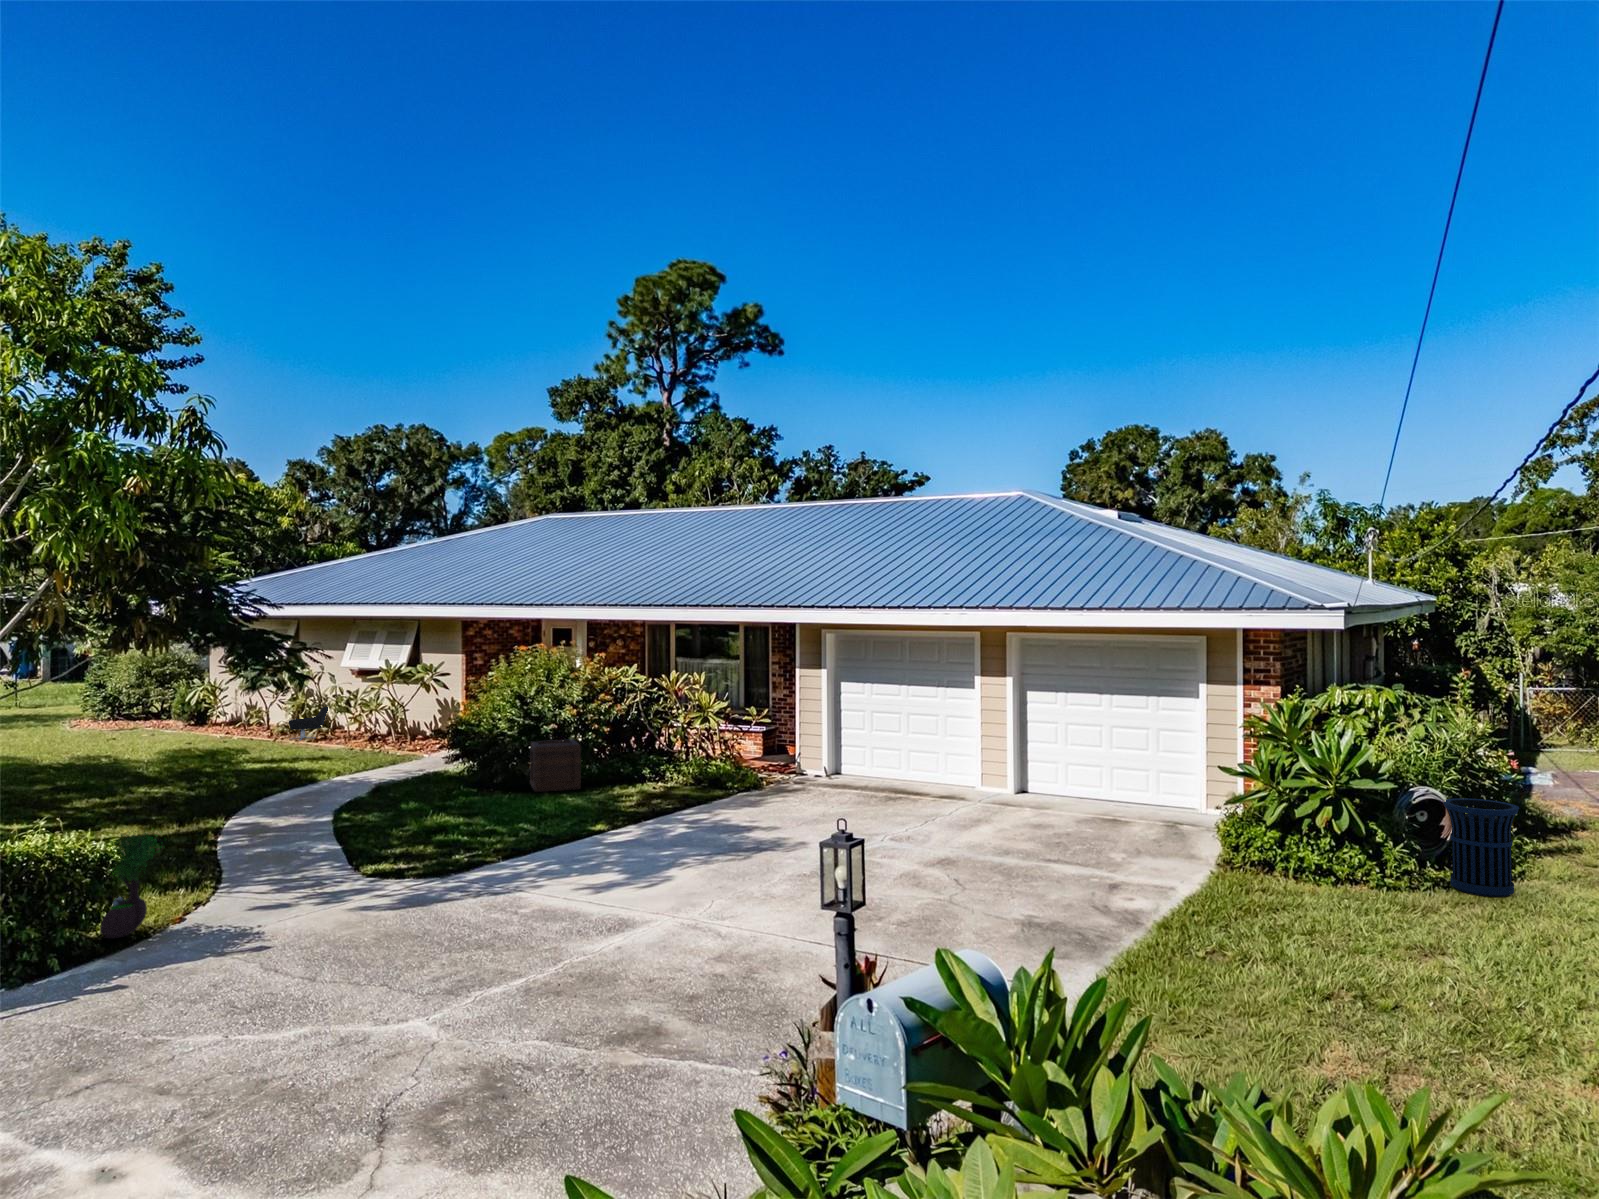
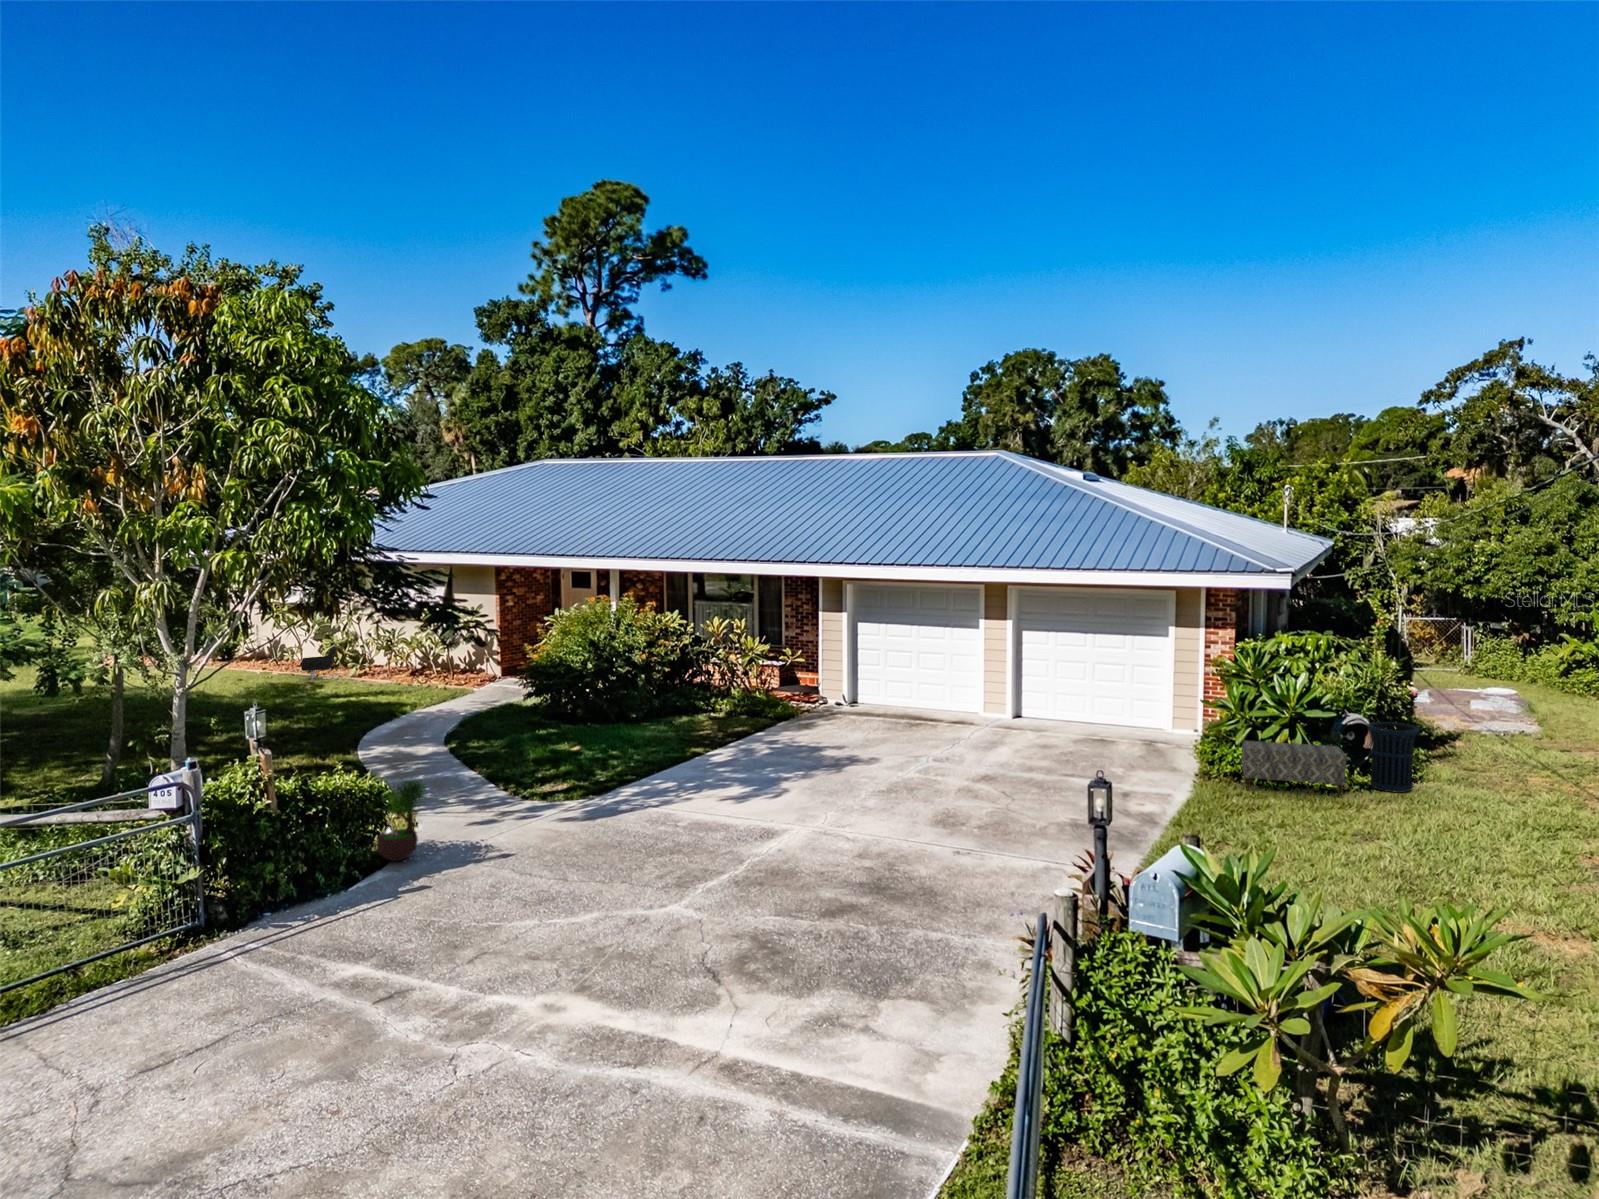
wooden crate: present [530,739,581,792] -> none [590,681,640,729]
bench: none [1268,819,1411,901] -> present [1242,741,1346,797]

